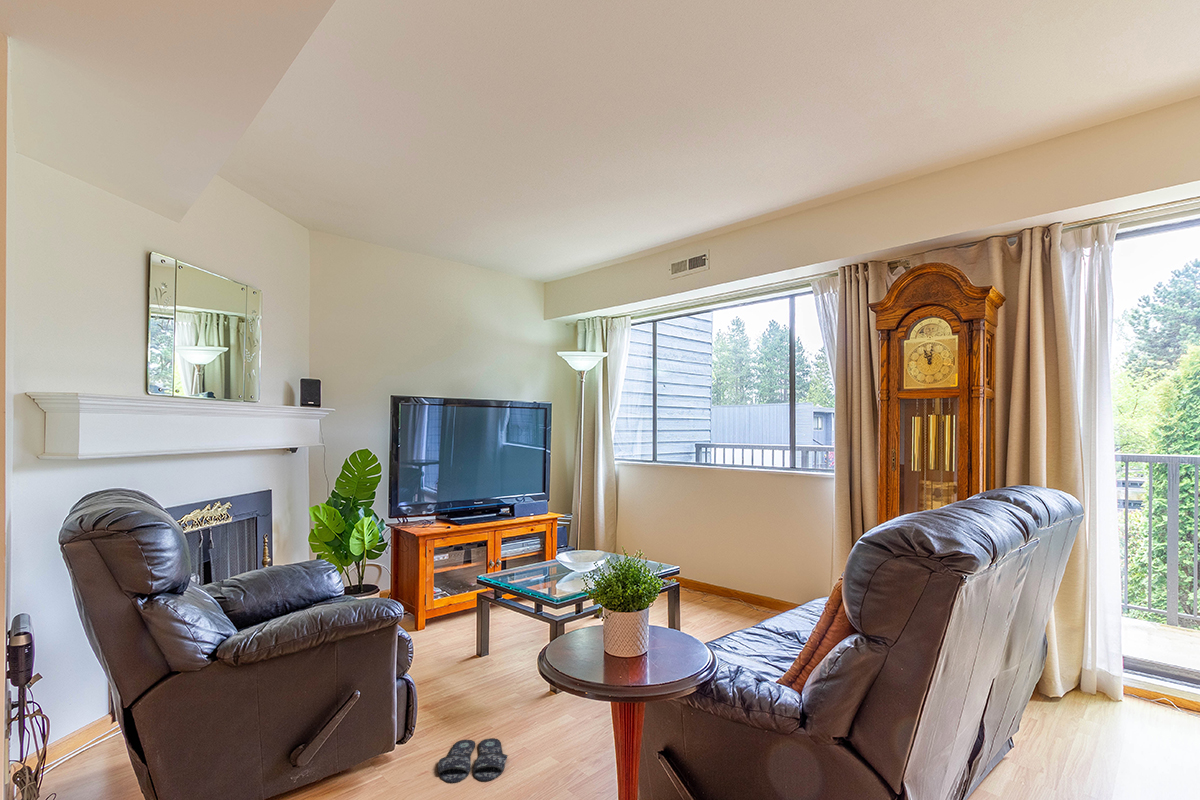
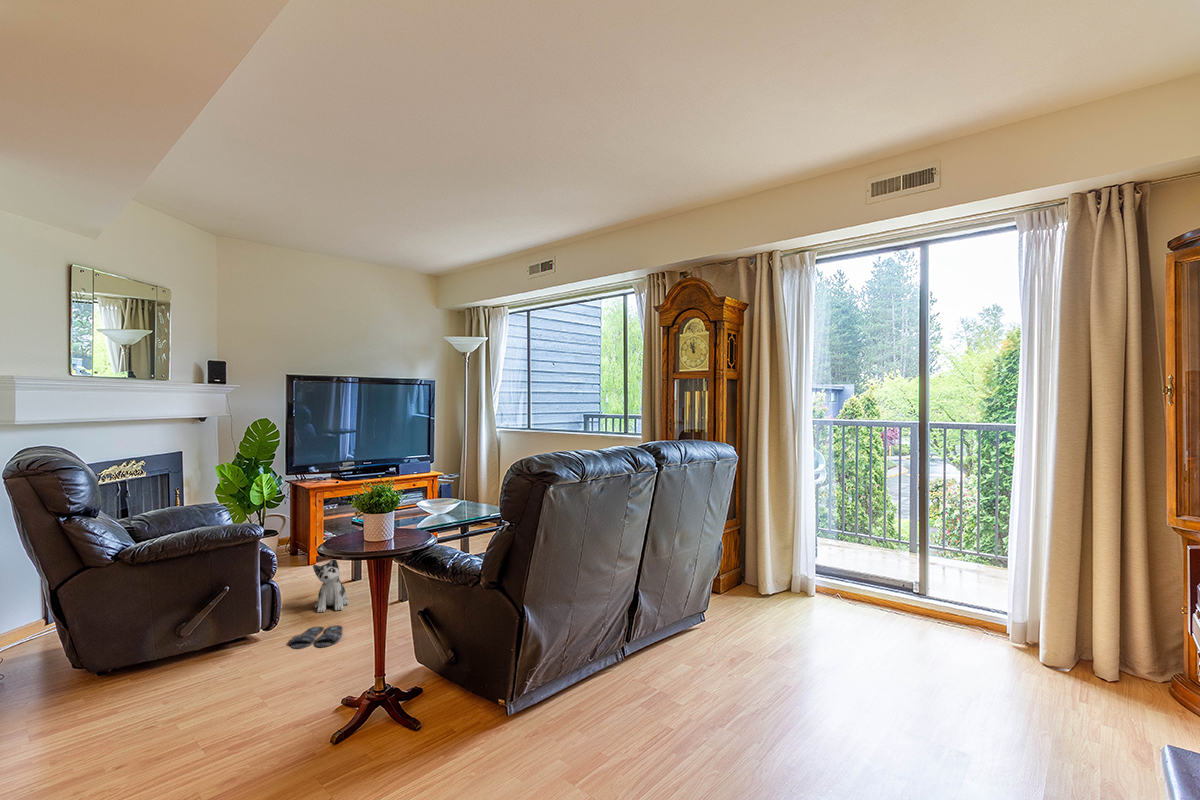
plush toy: none [449,635,492,713] -> present [313,559,349,612]

